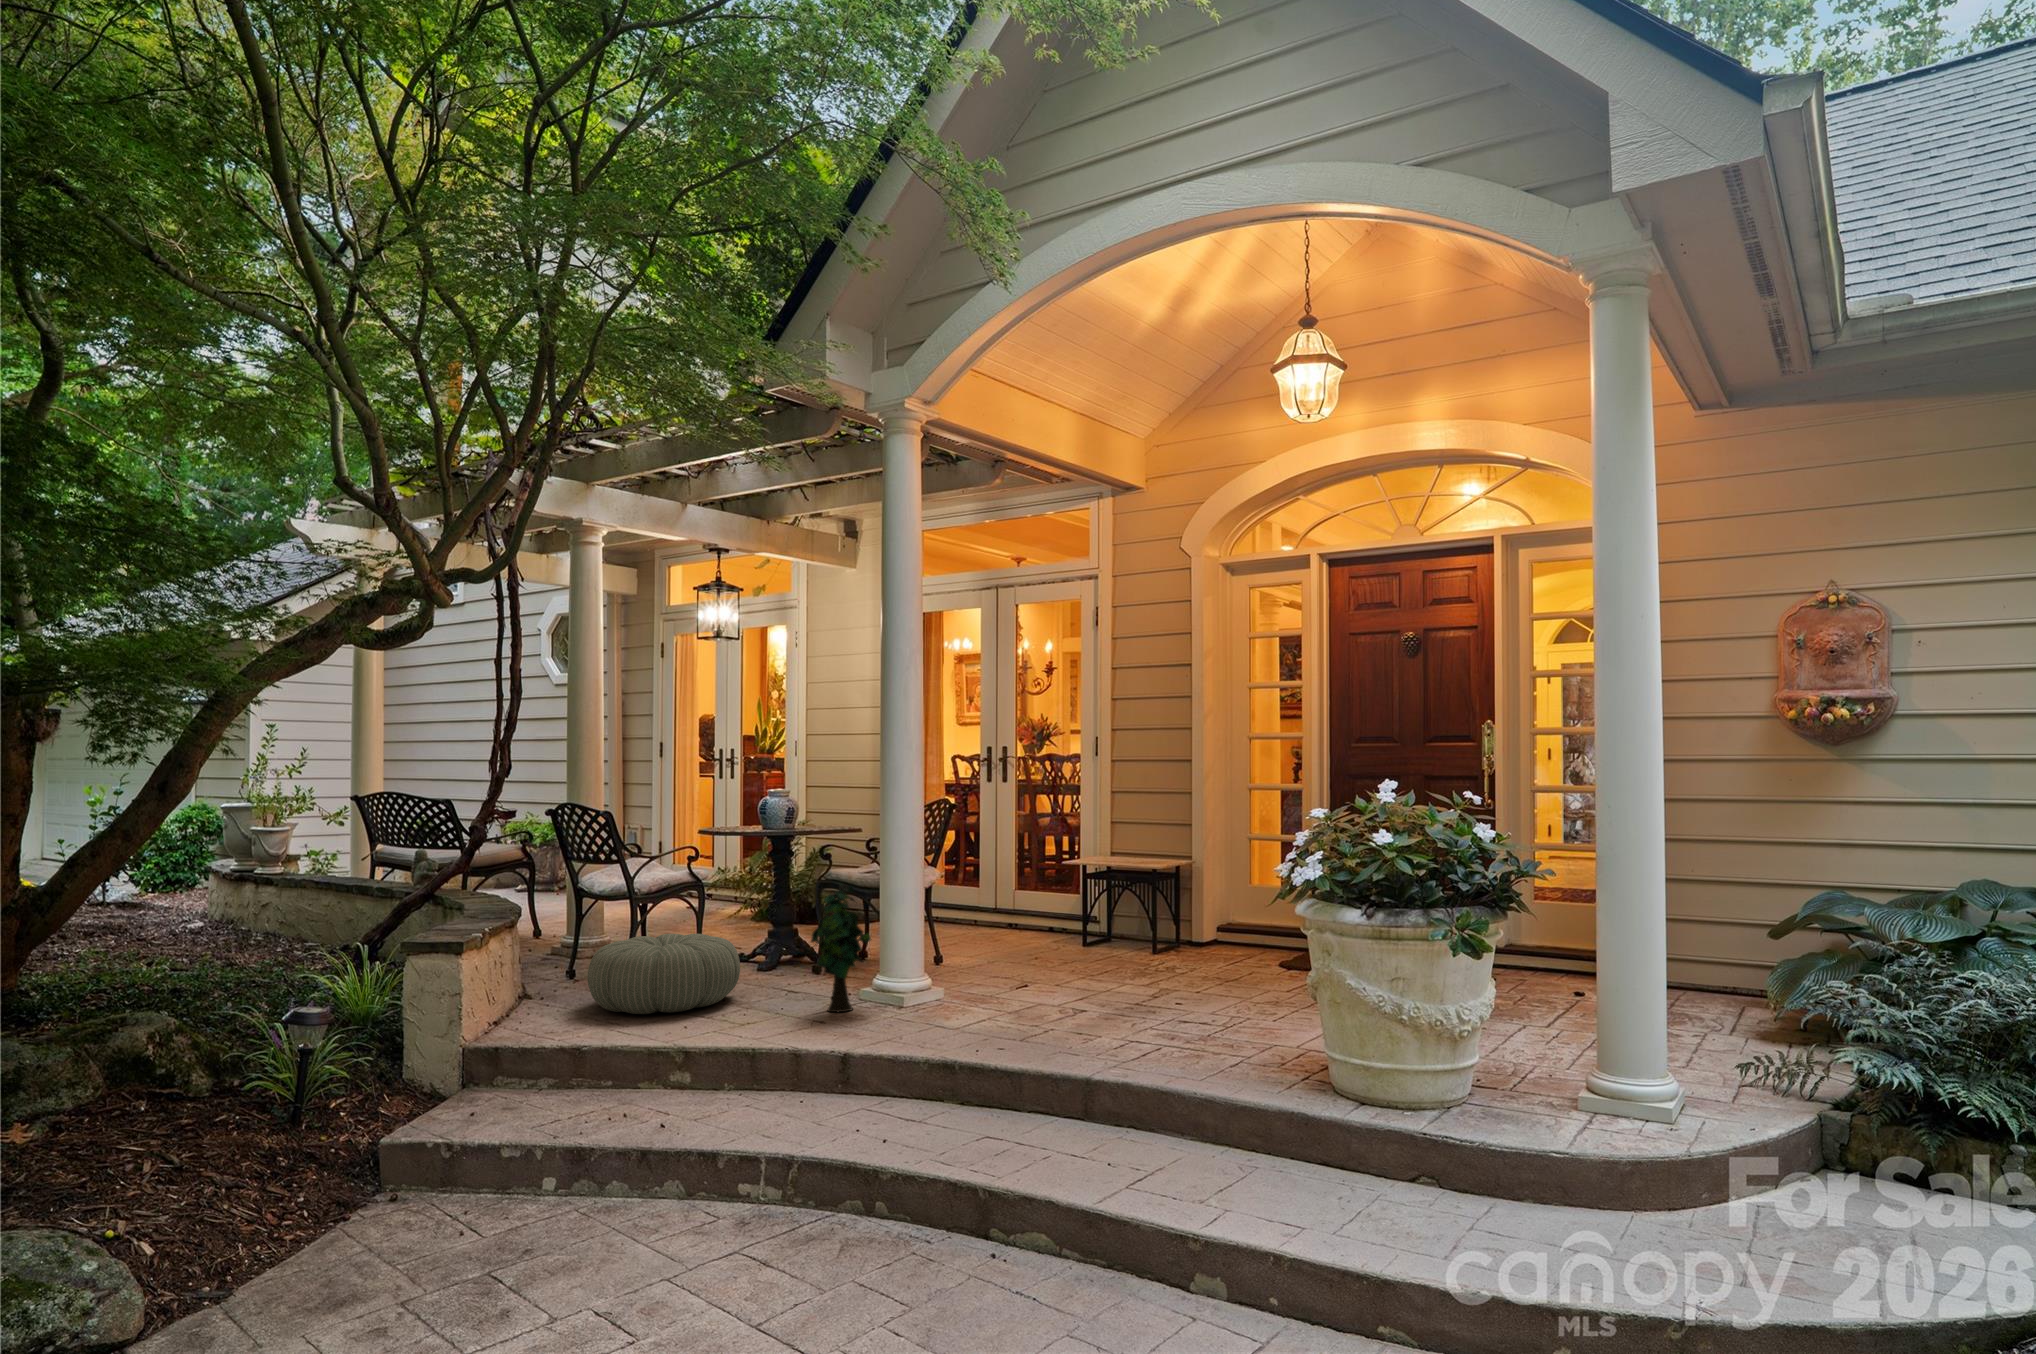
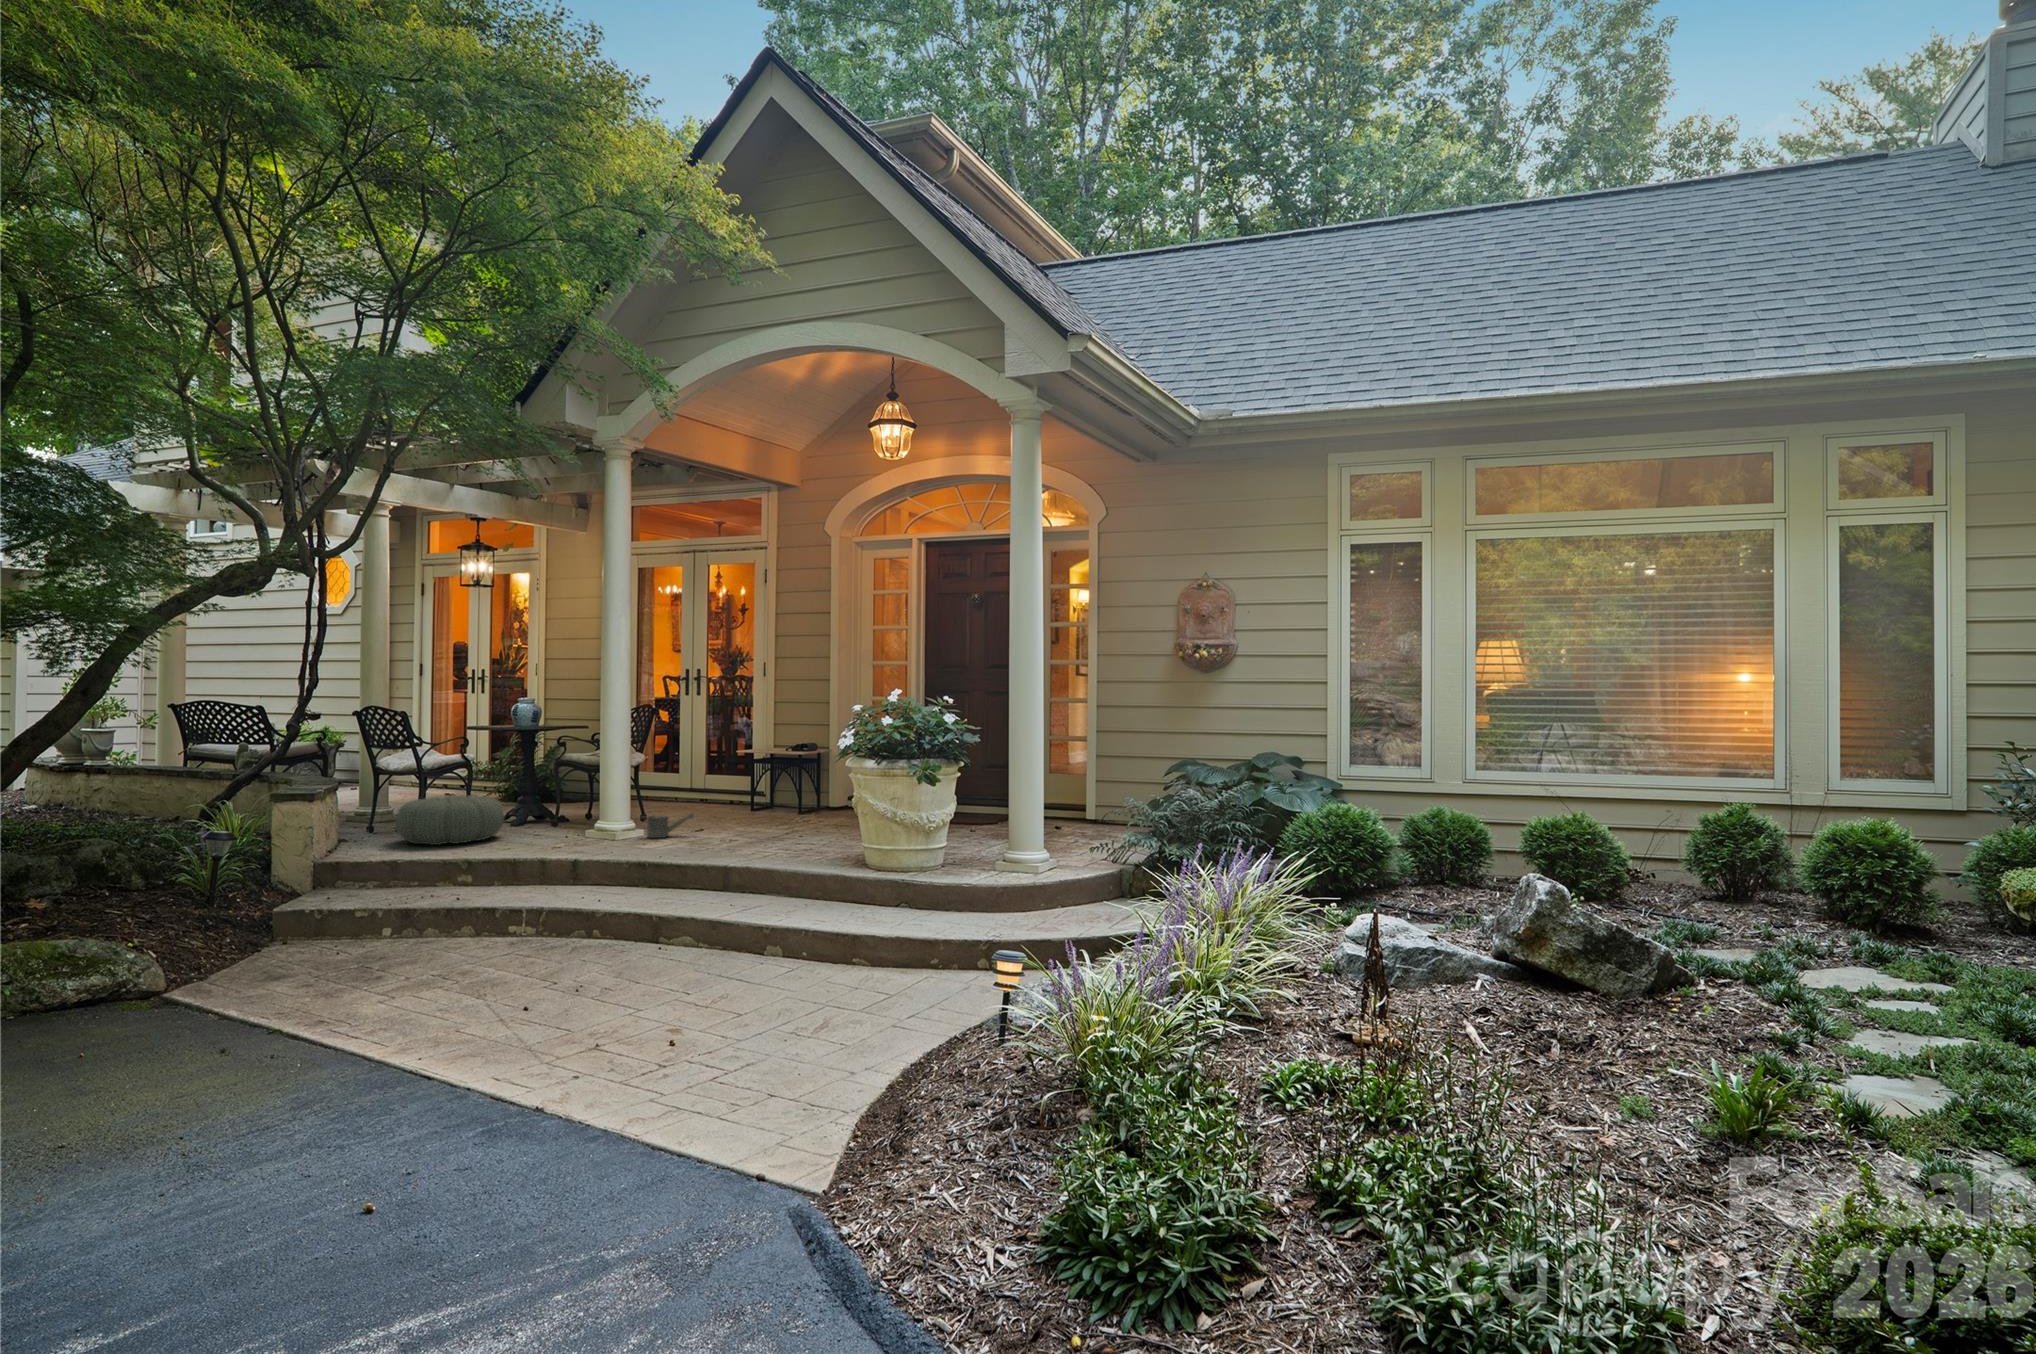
decorative plant: present [811,884,871,1012] -> none [553,760,596,841]
watering can: none [932,966,1020,1010] -> present [637,813,694,838]

